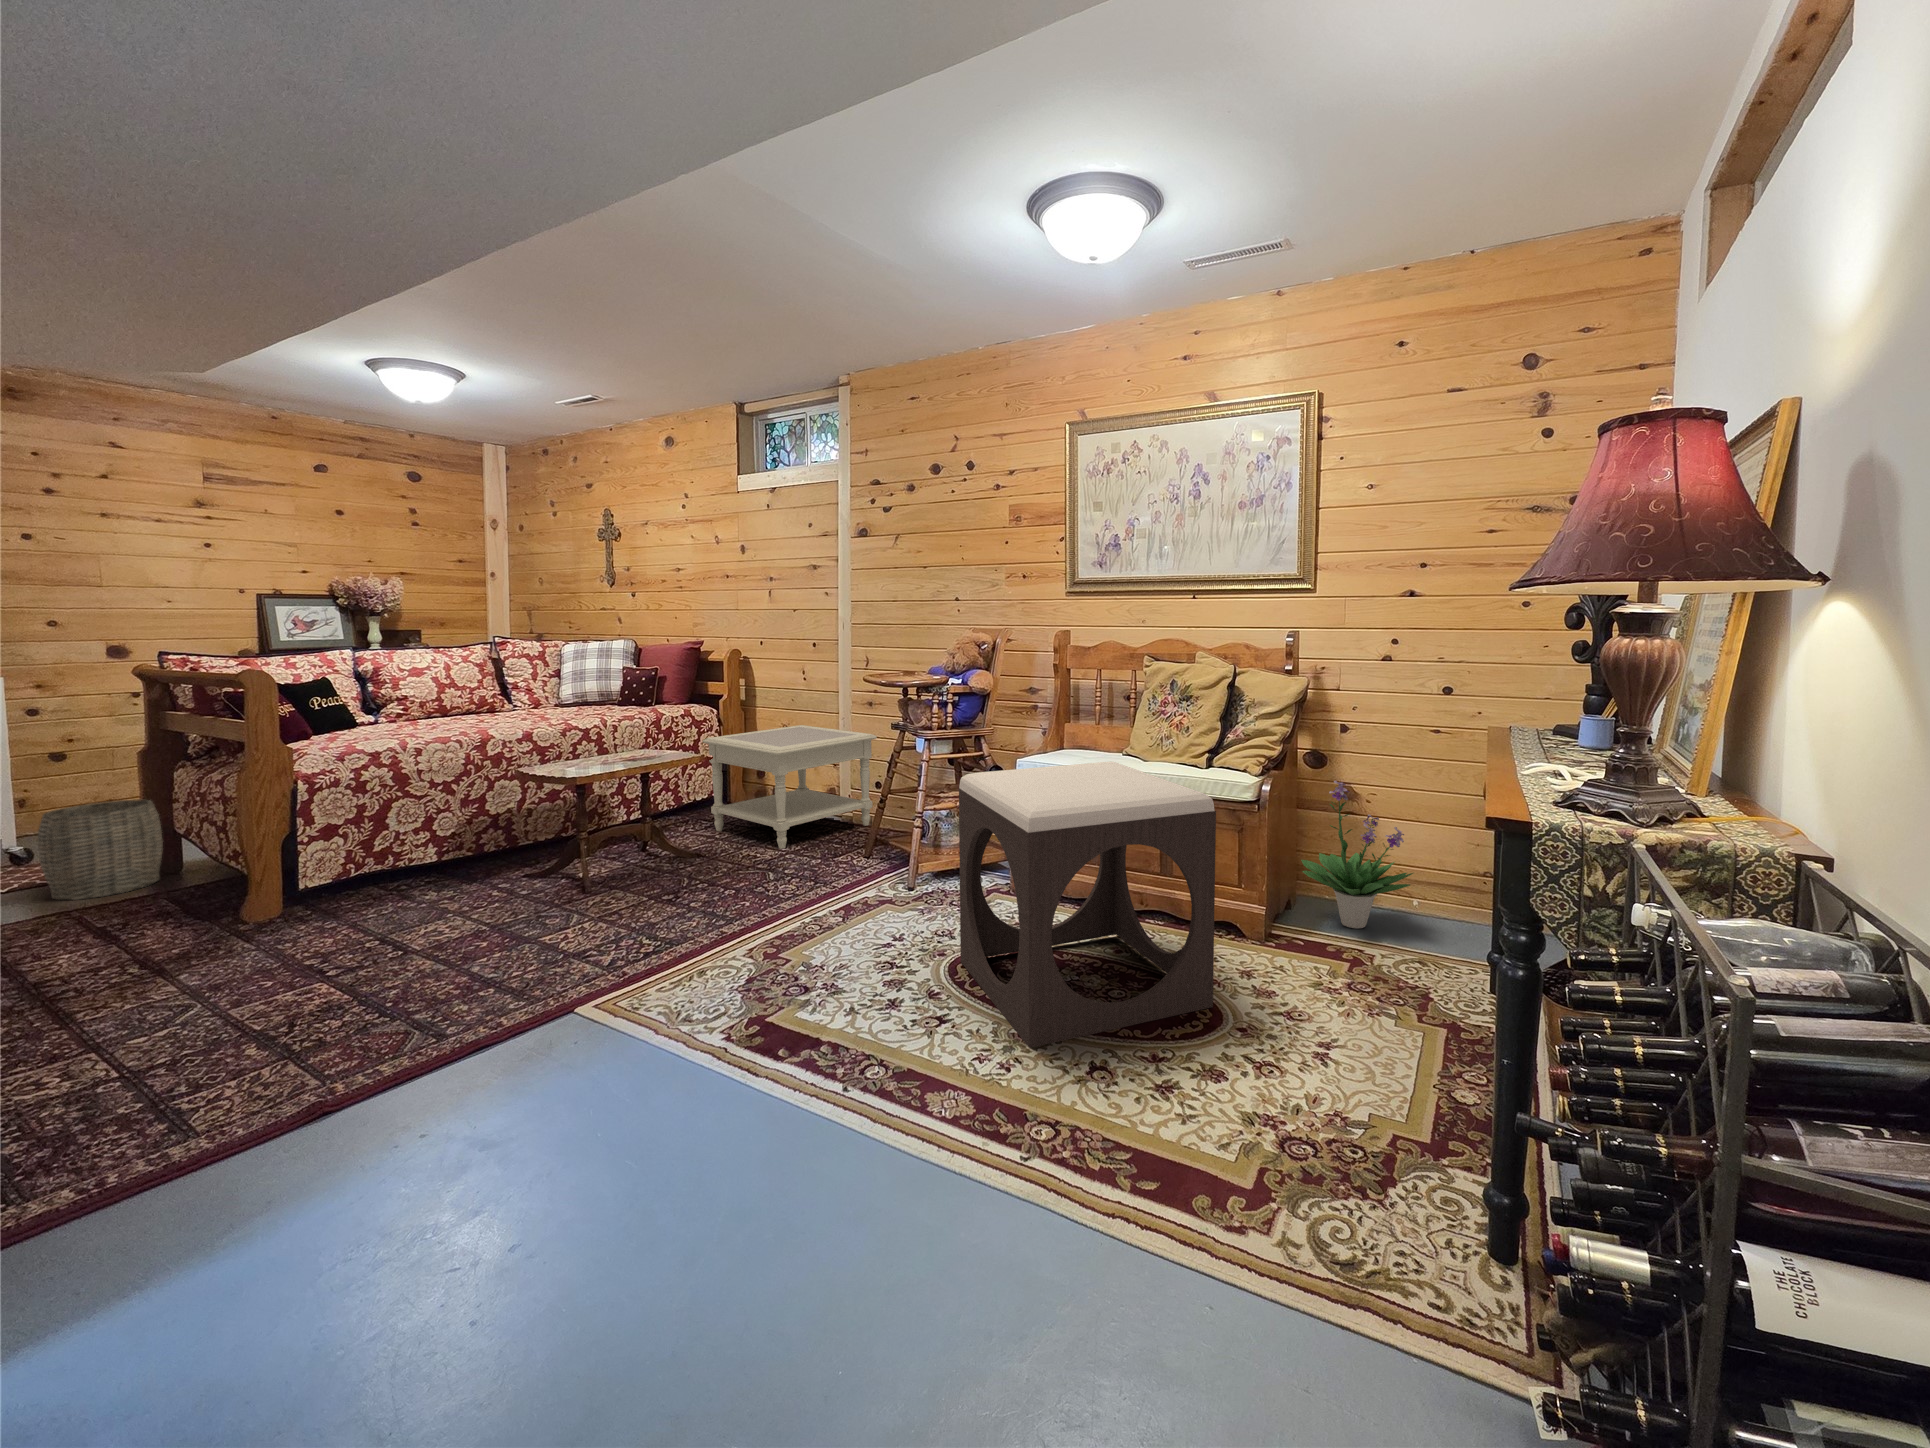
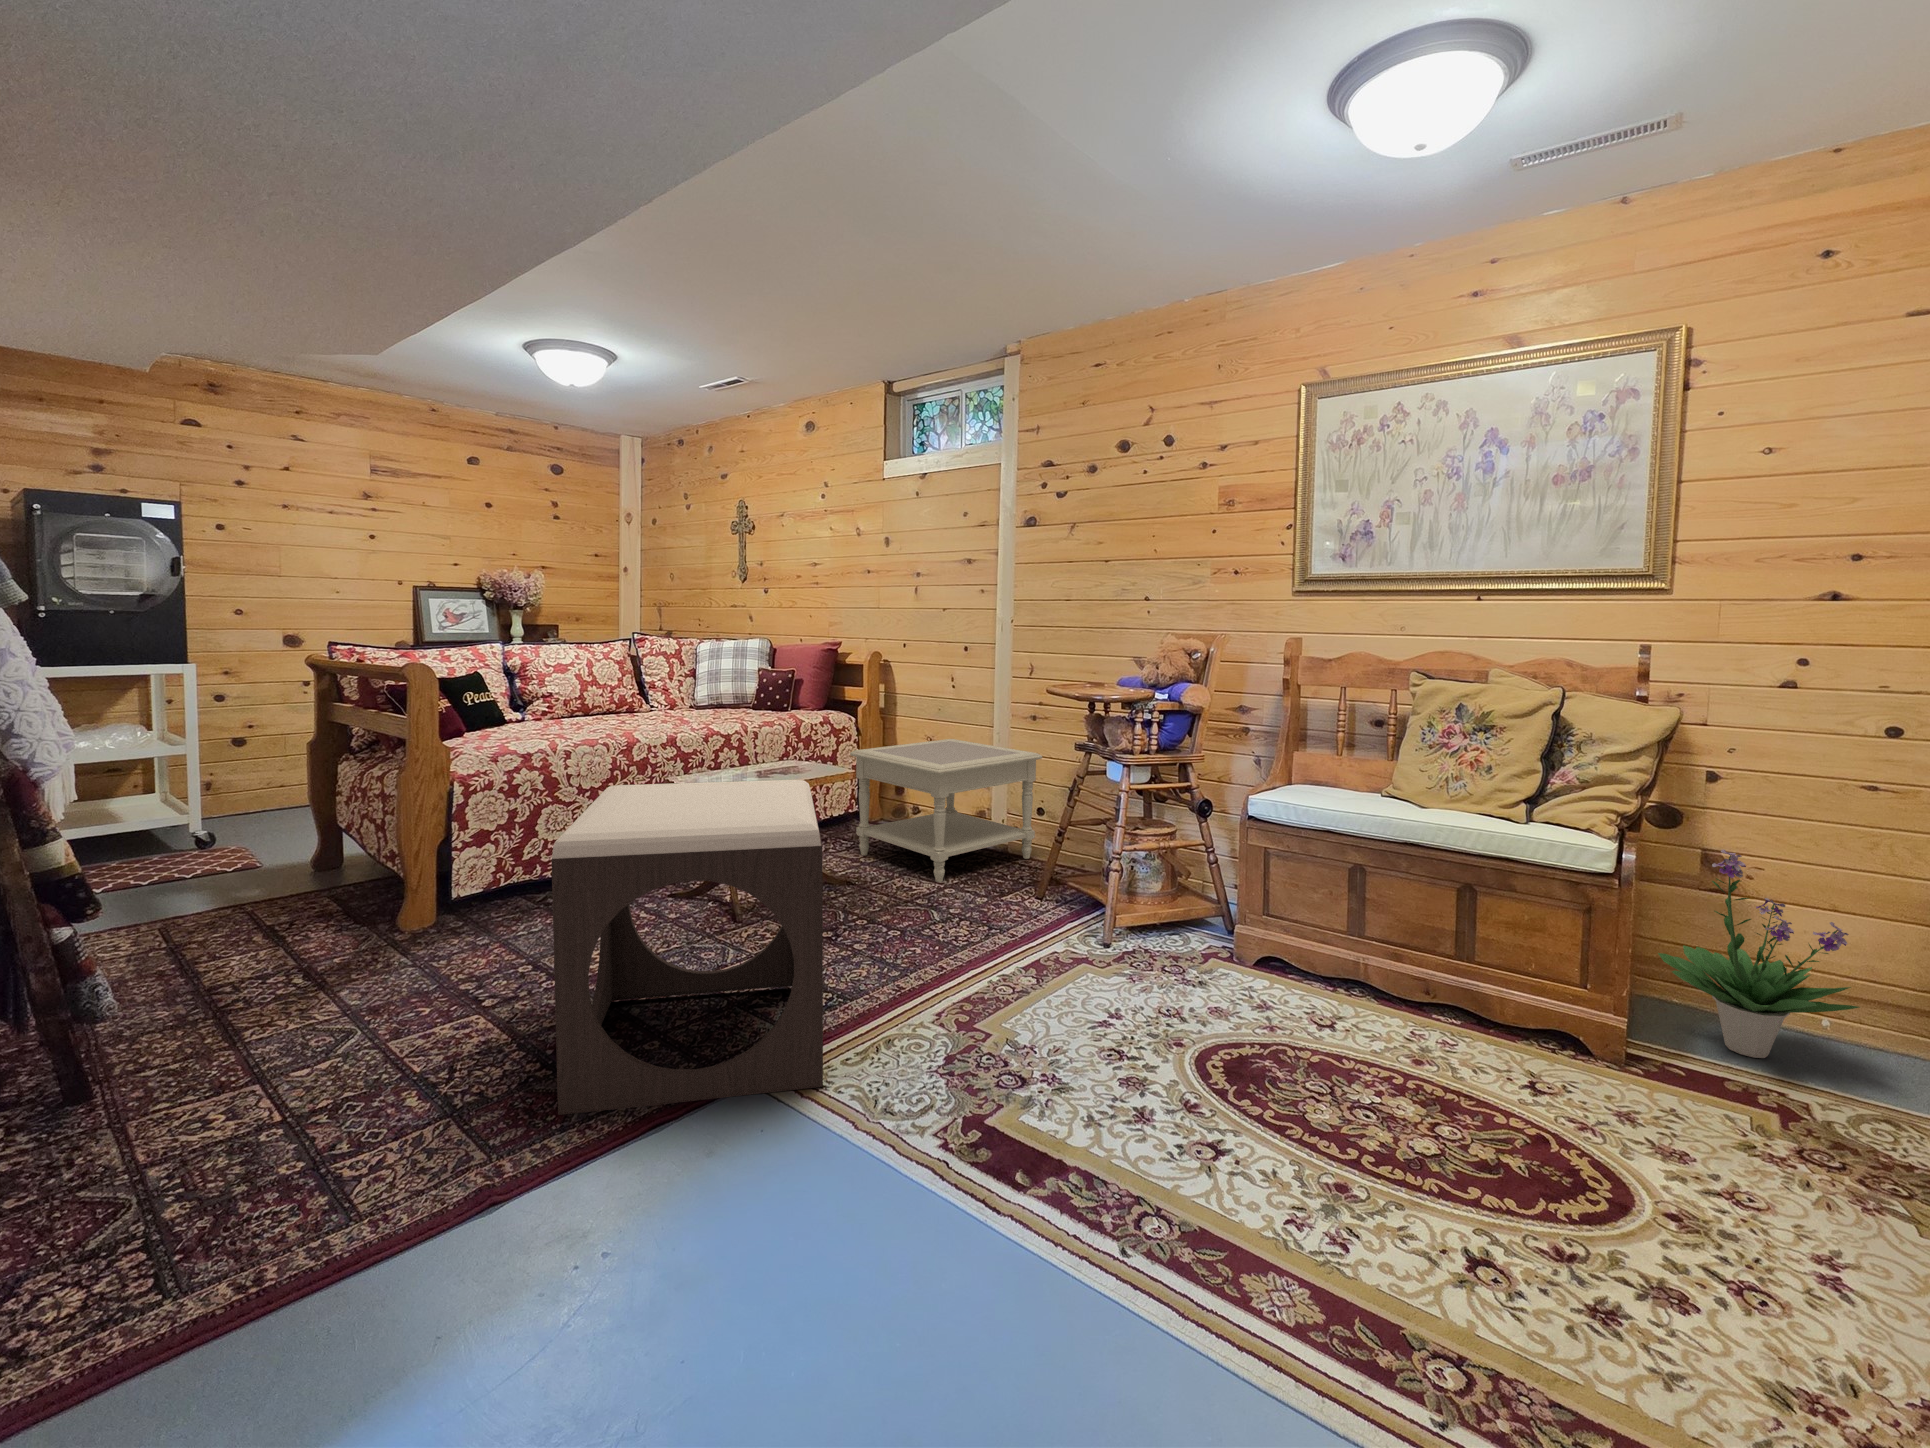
footstool: present [959,761,1216,1048] -> present [551,780,823,1115]
woven basket: present [38,800,163,900] -> none [219,792,327,892]

